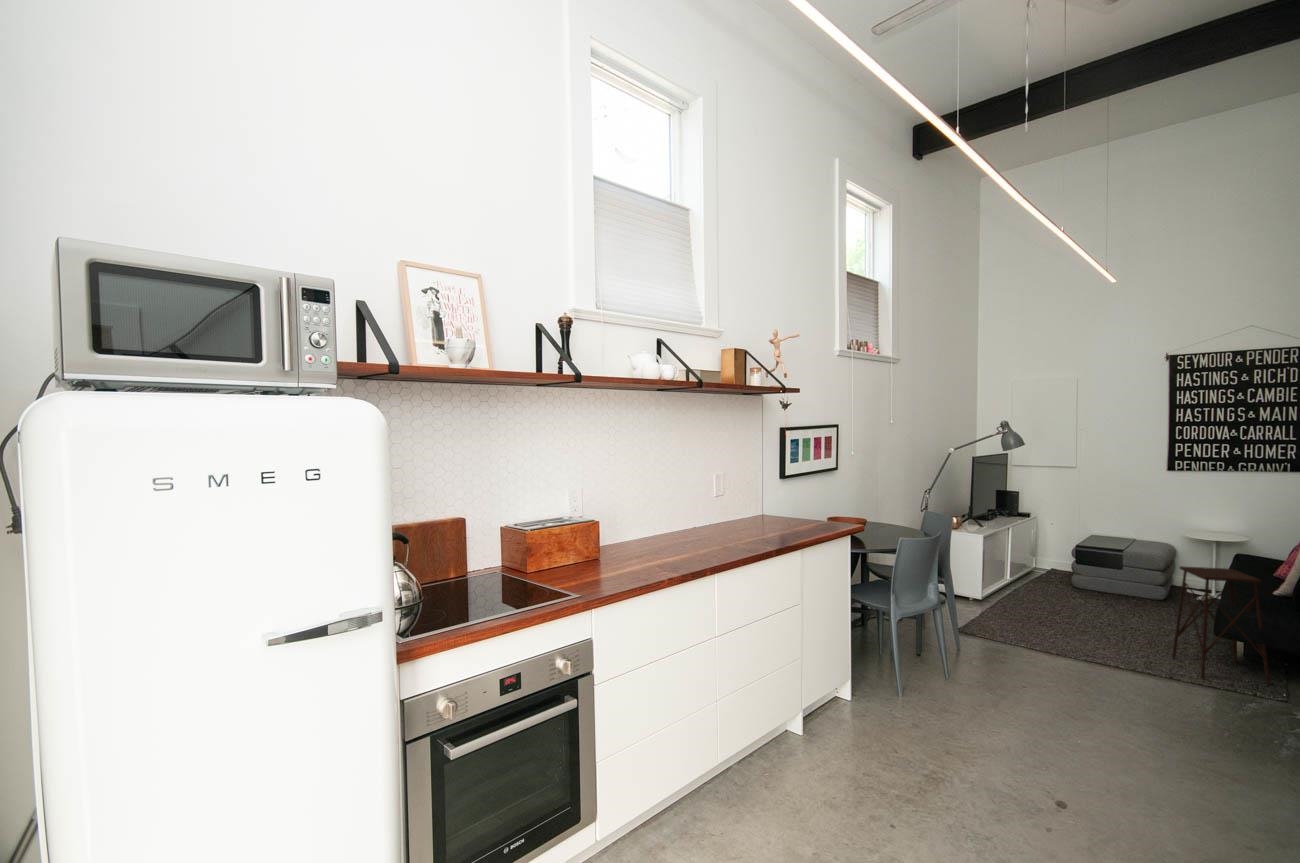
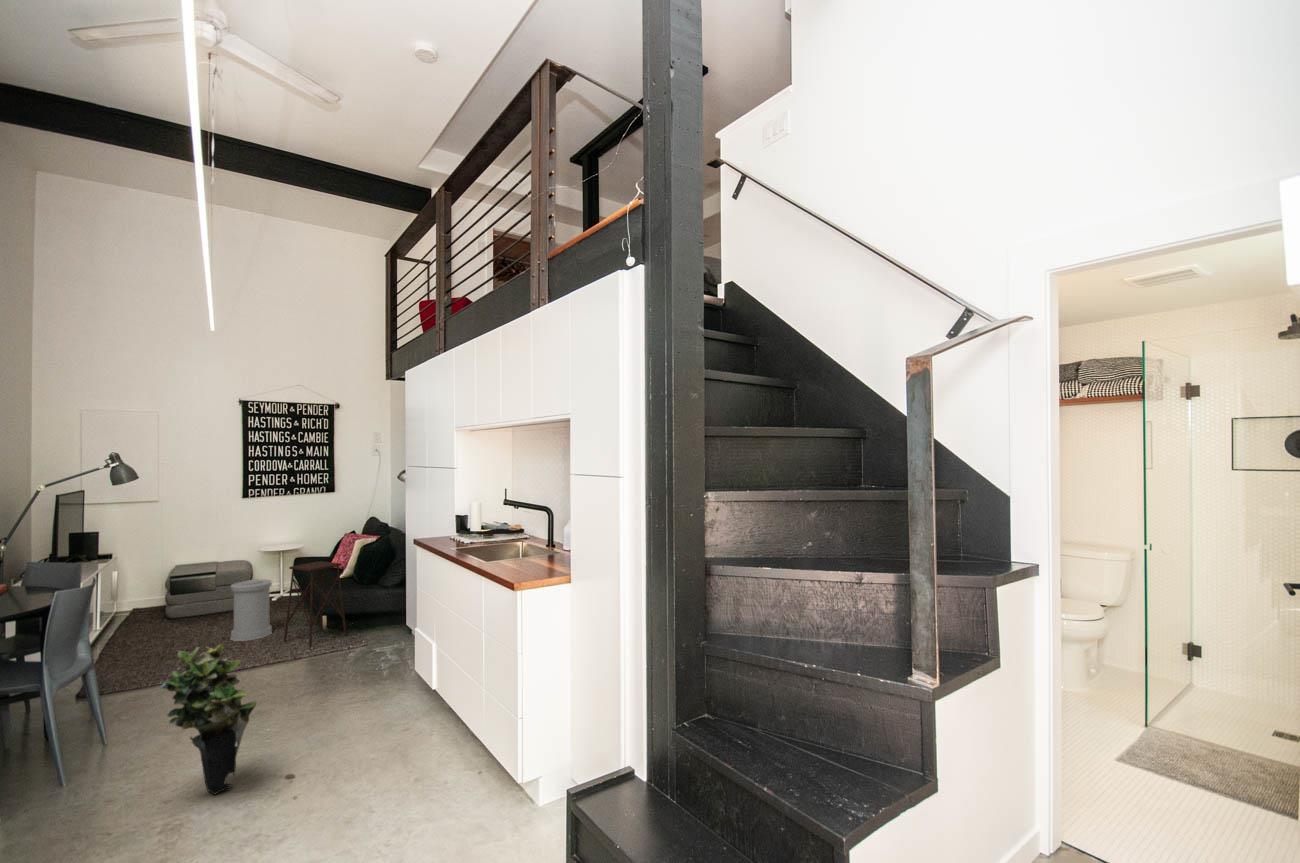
trash can: none [1113,569,1167,642] -> present [231,579,272,641]
potted plant: none [930,629,1024,799] -> present [161,643,257,795]

